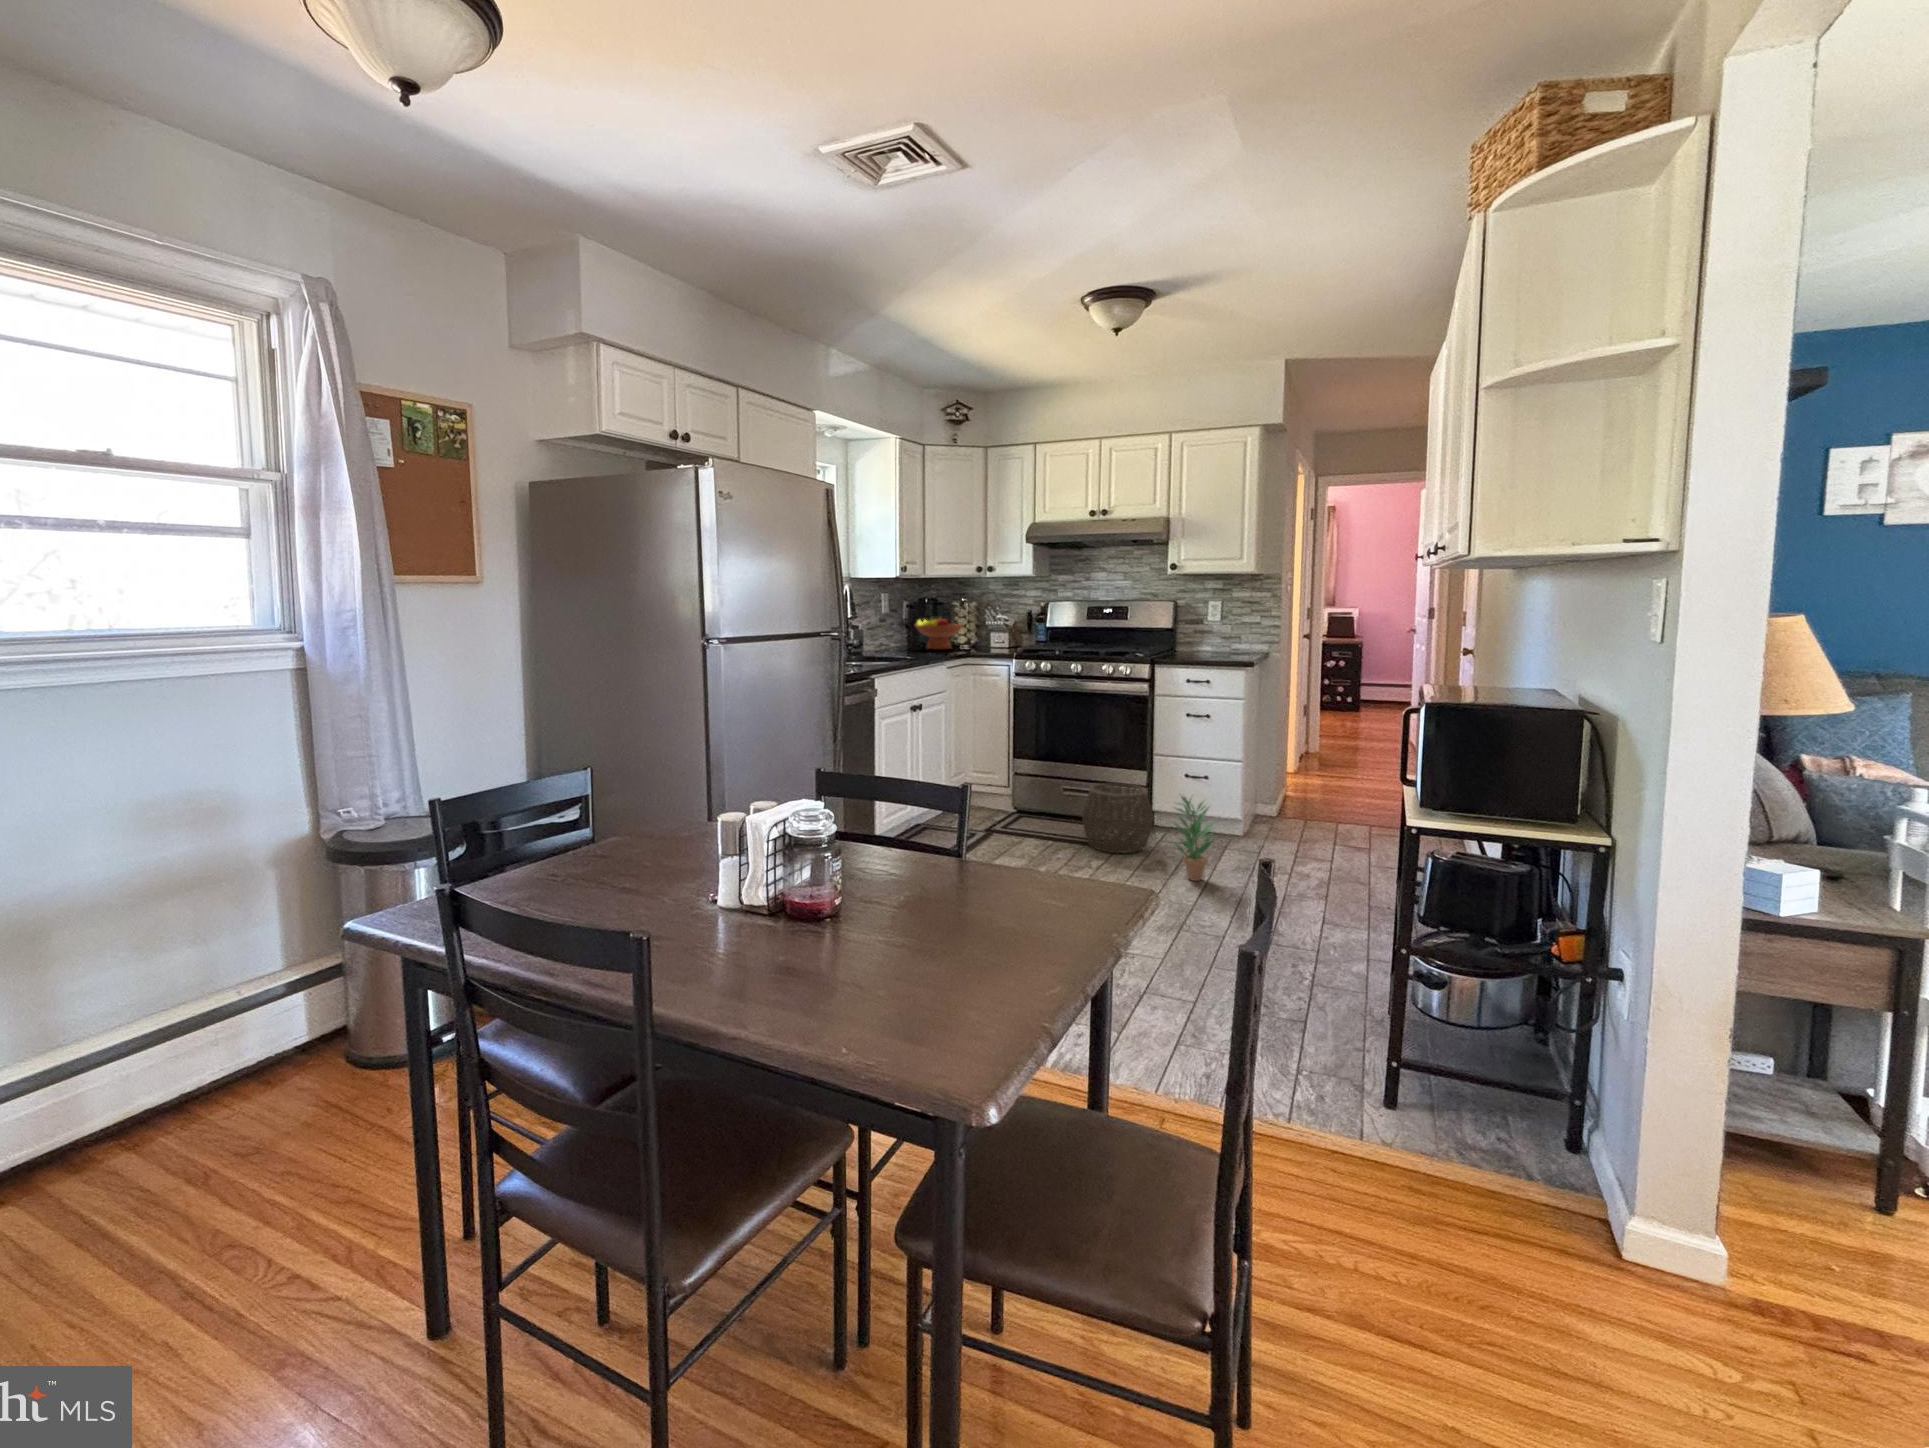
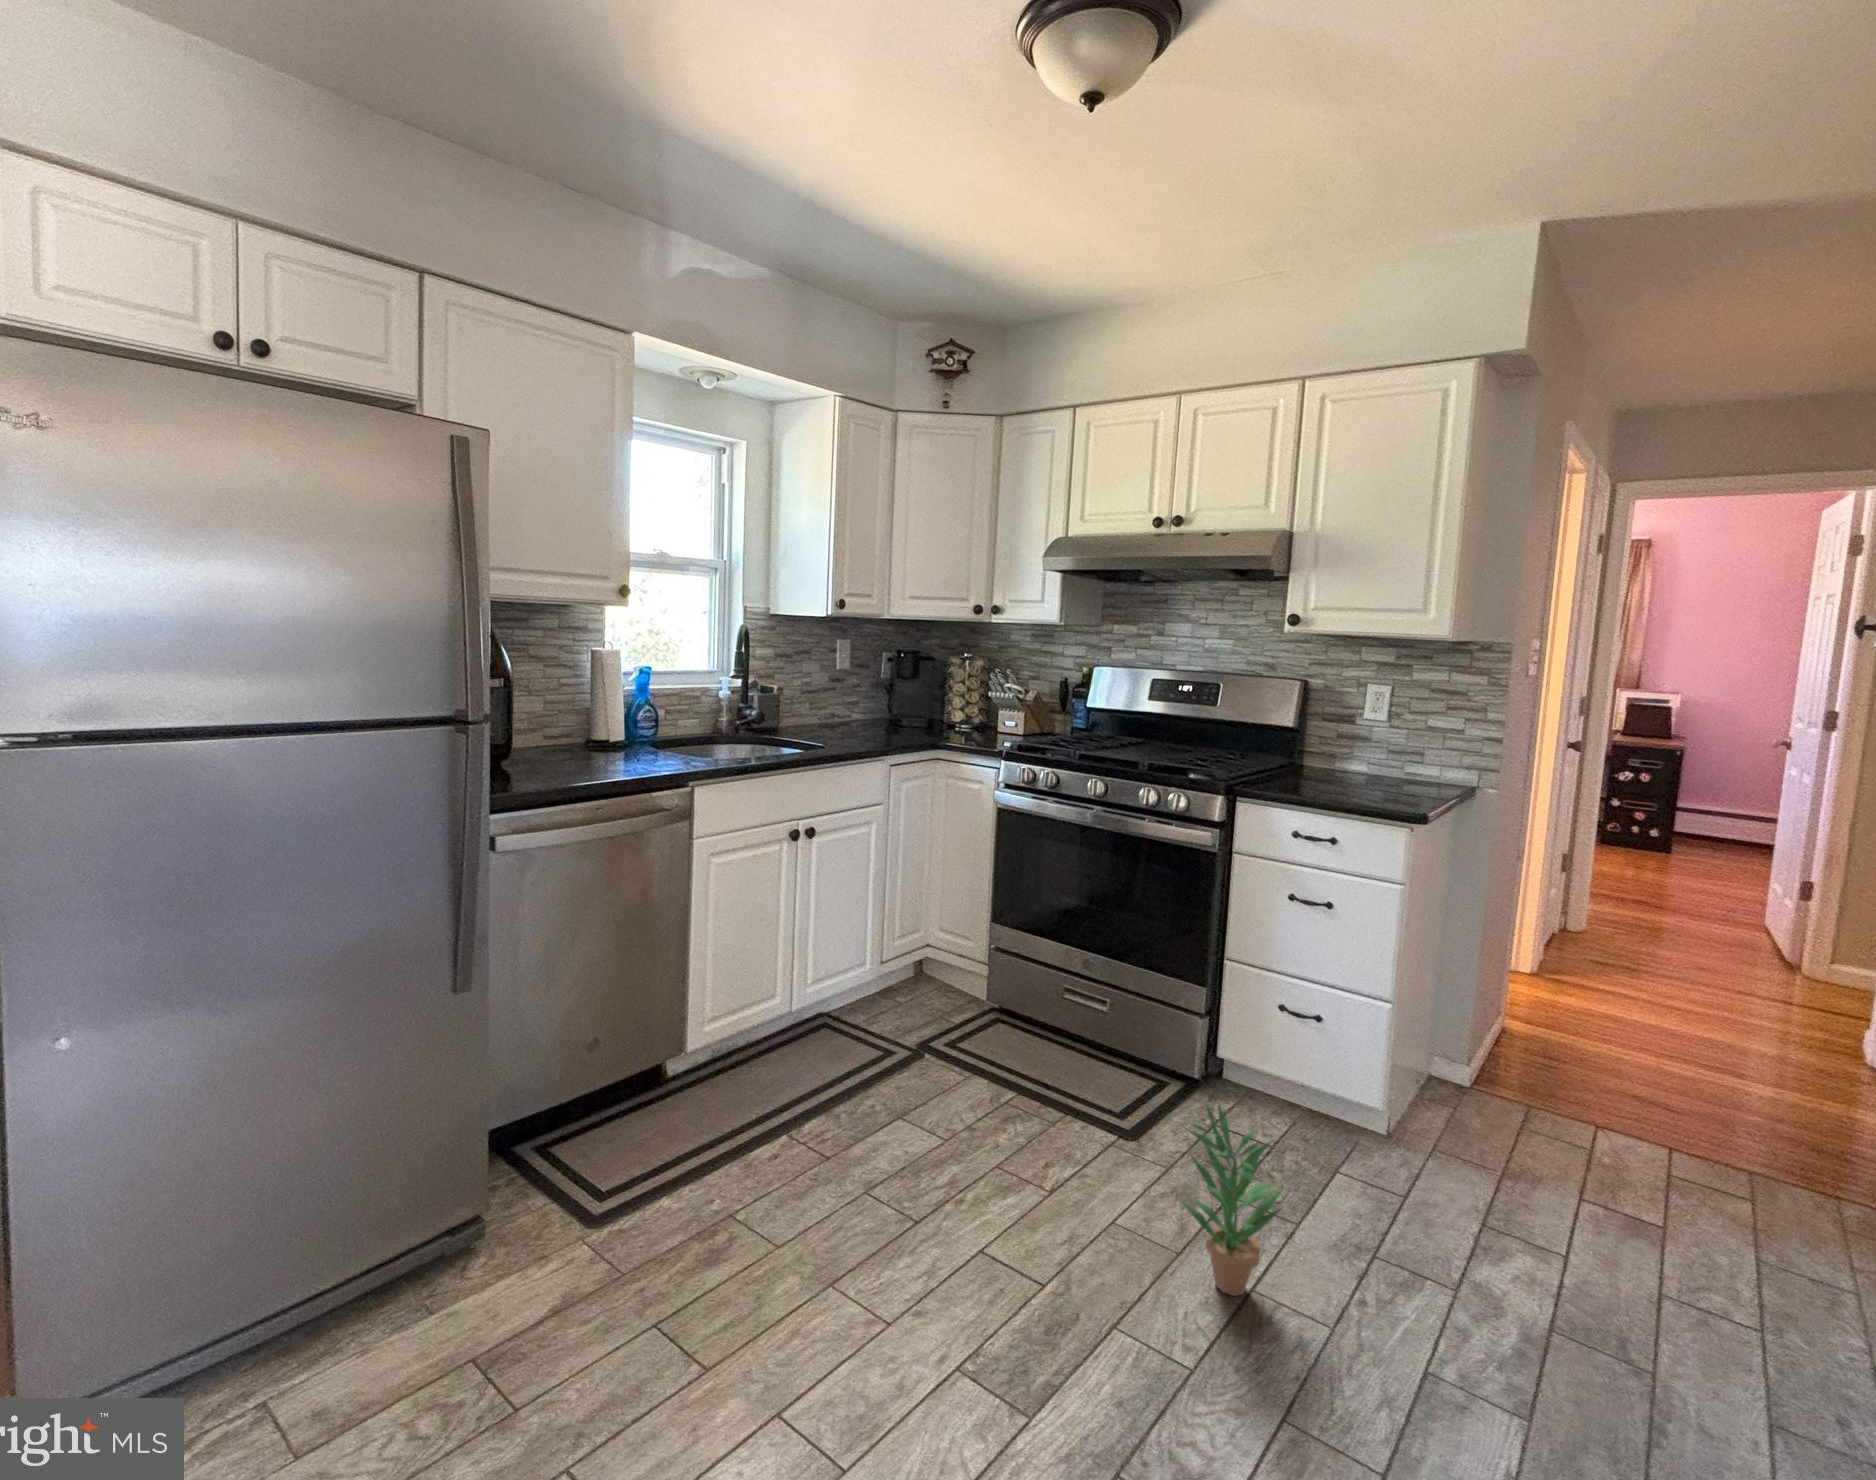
fruit bowl: present [915,616,963,650] -> none [874,680,953,733]
woven basket: present [1083,783,1153,854] -> none [1052,1014,1187,1172]

